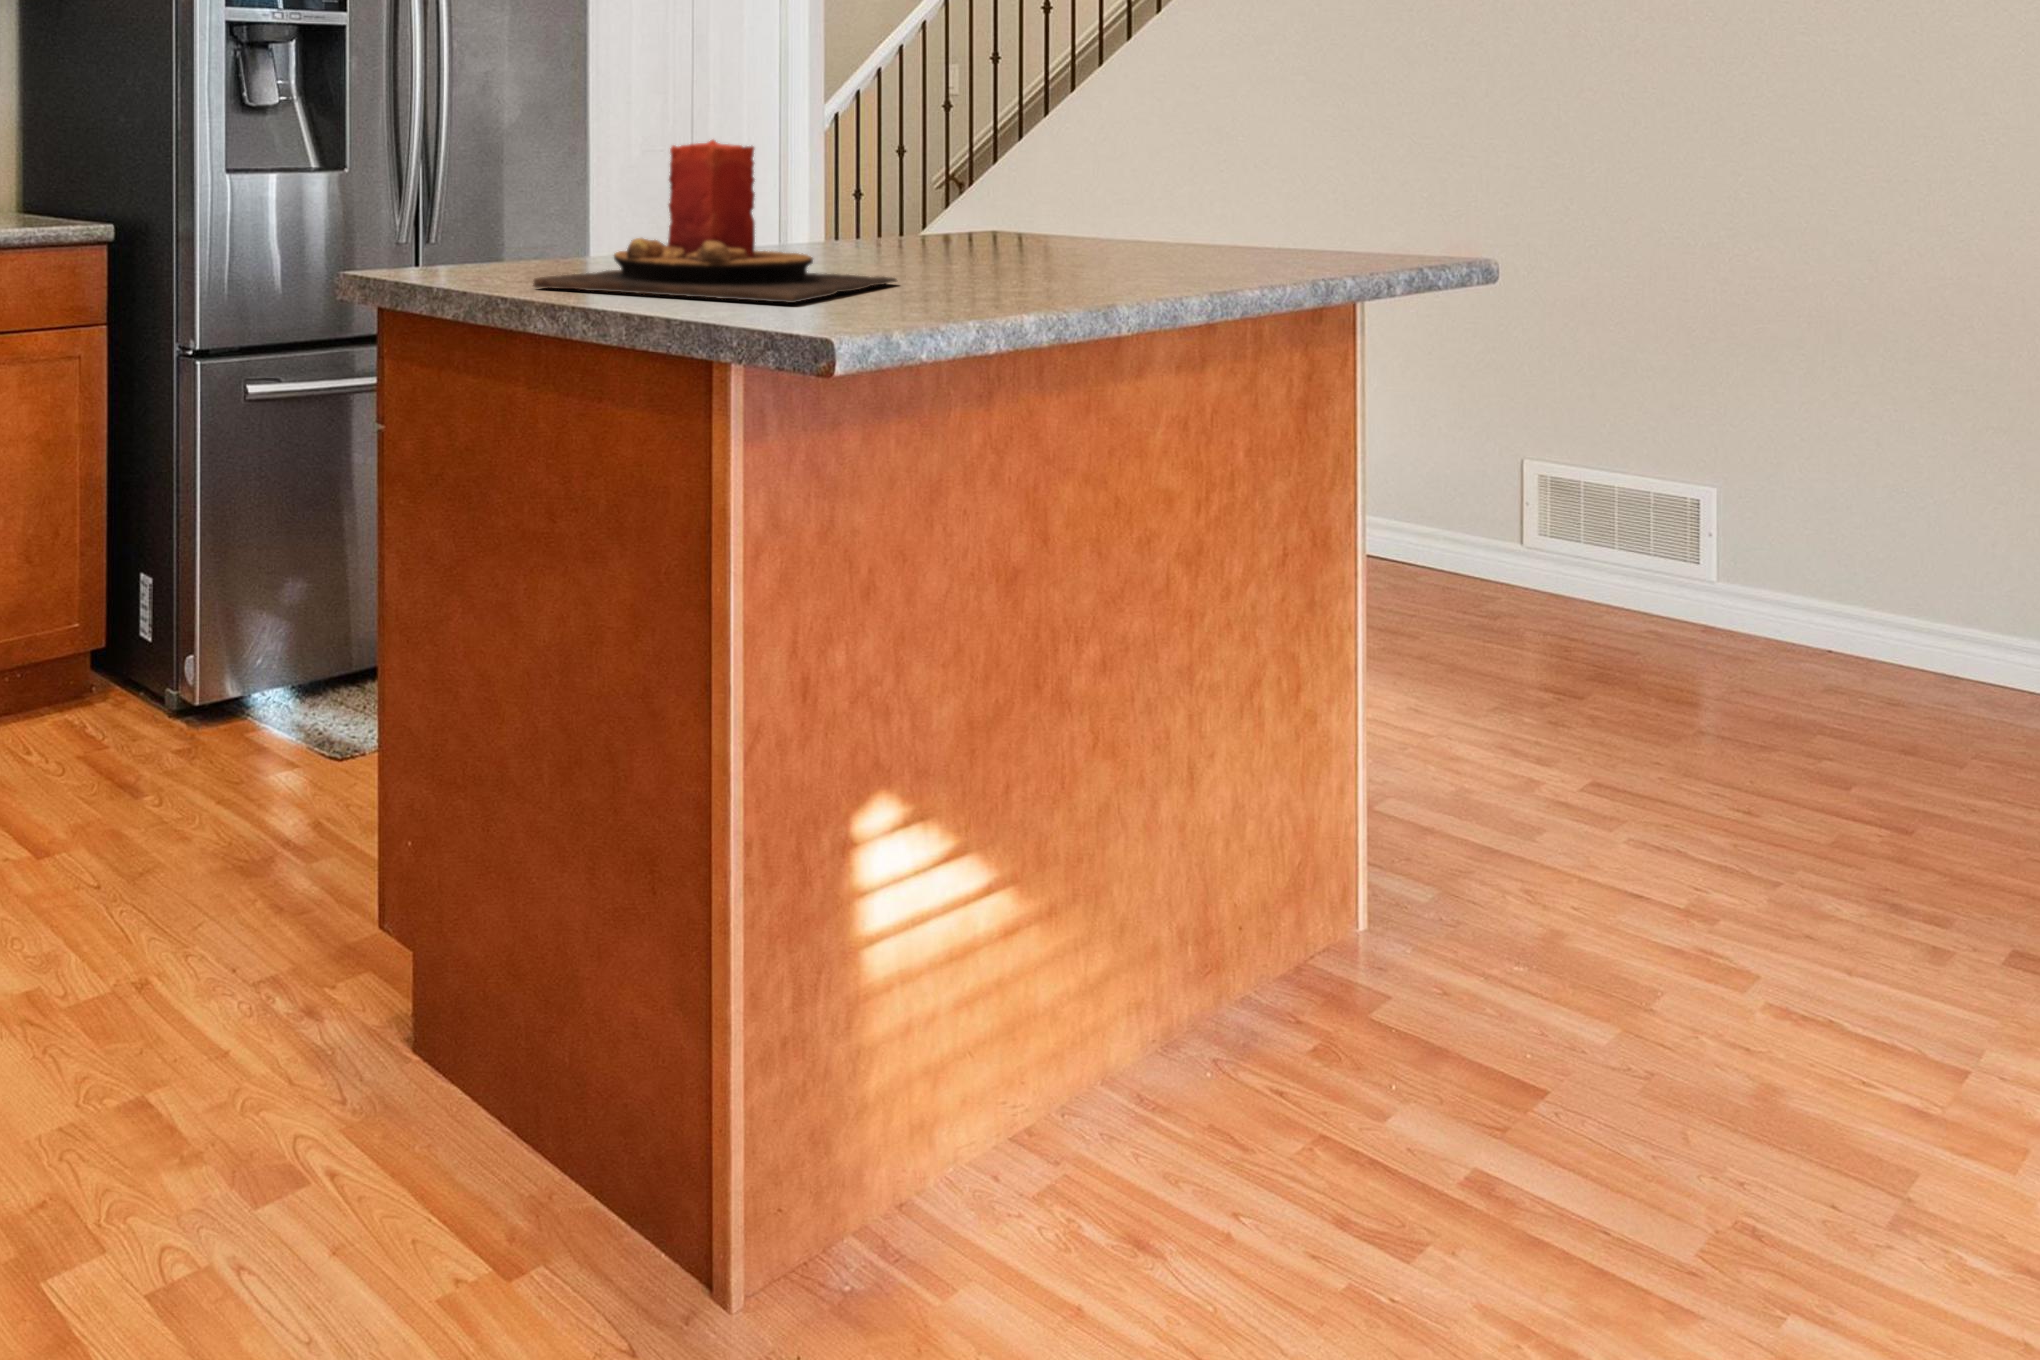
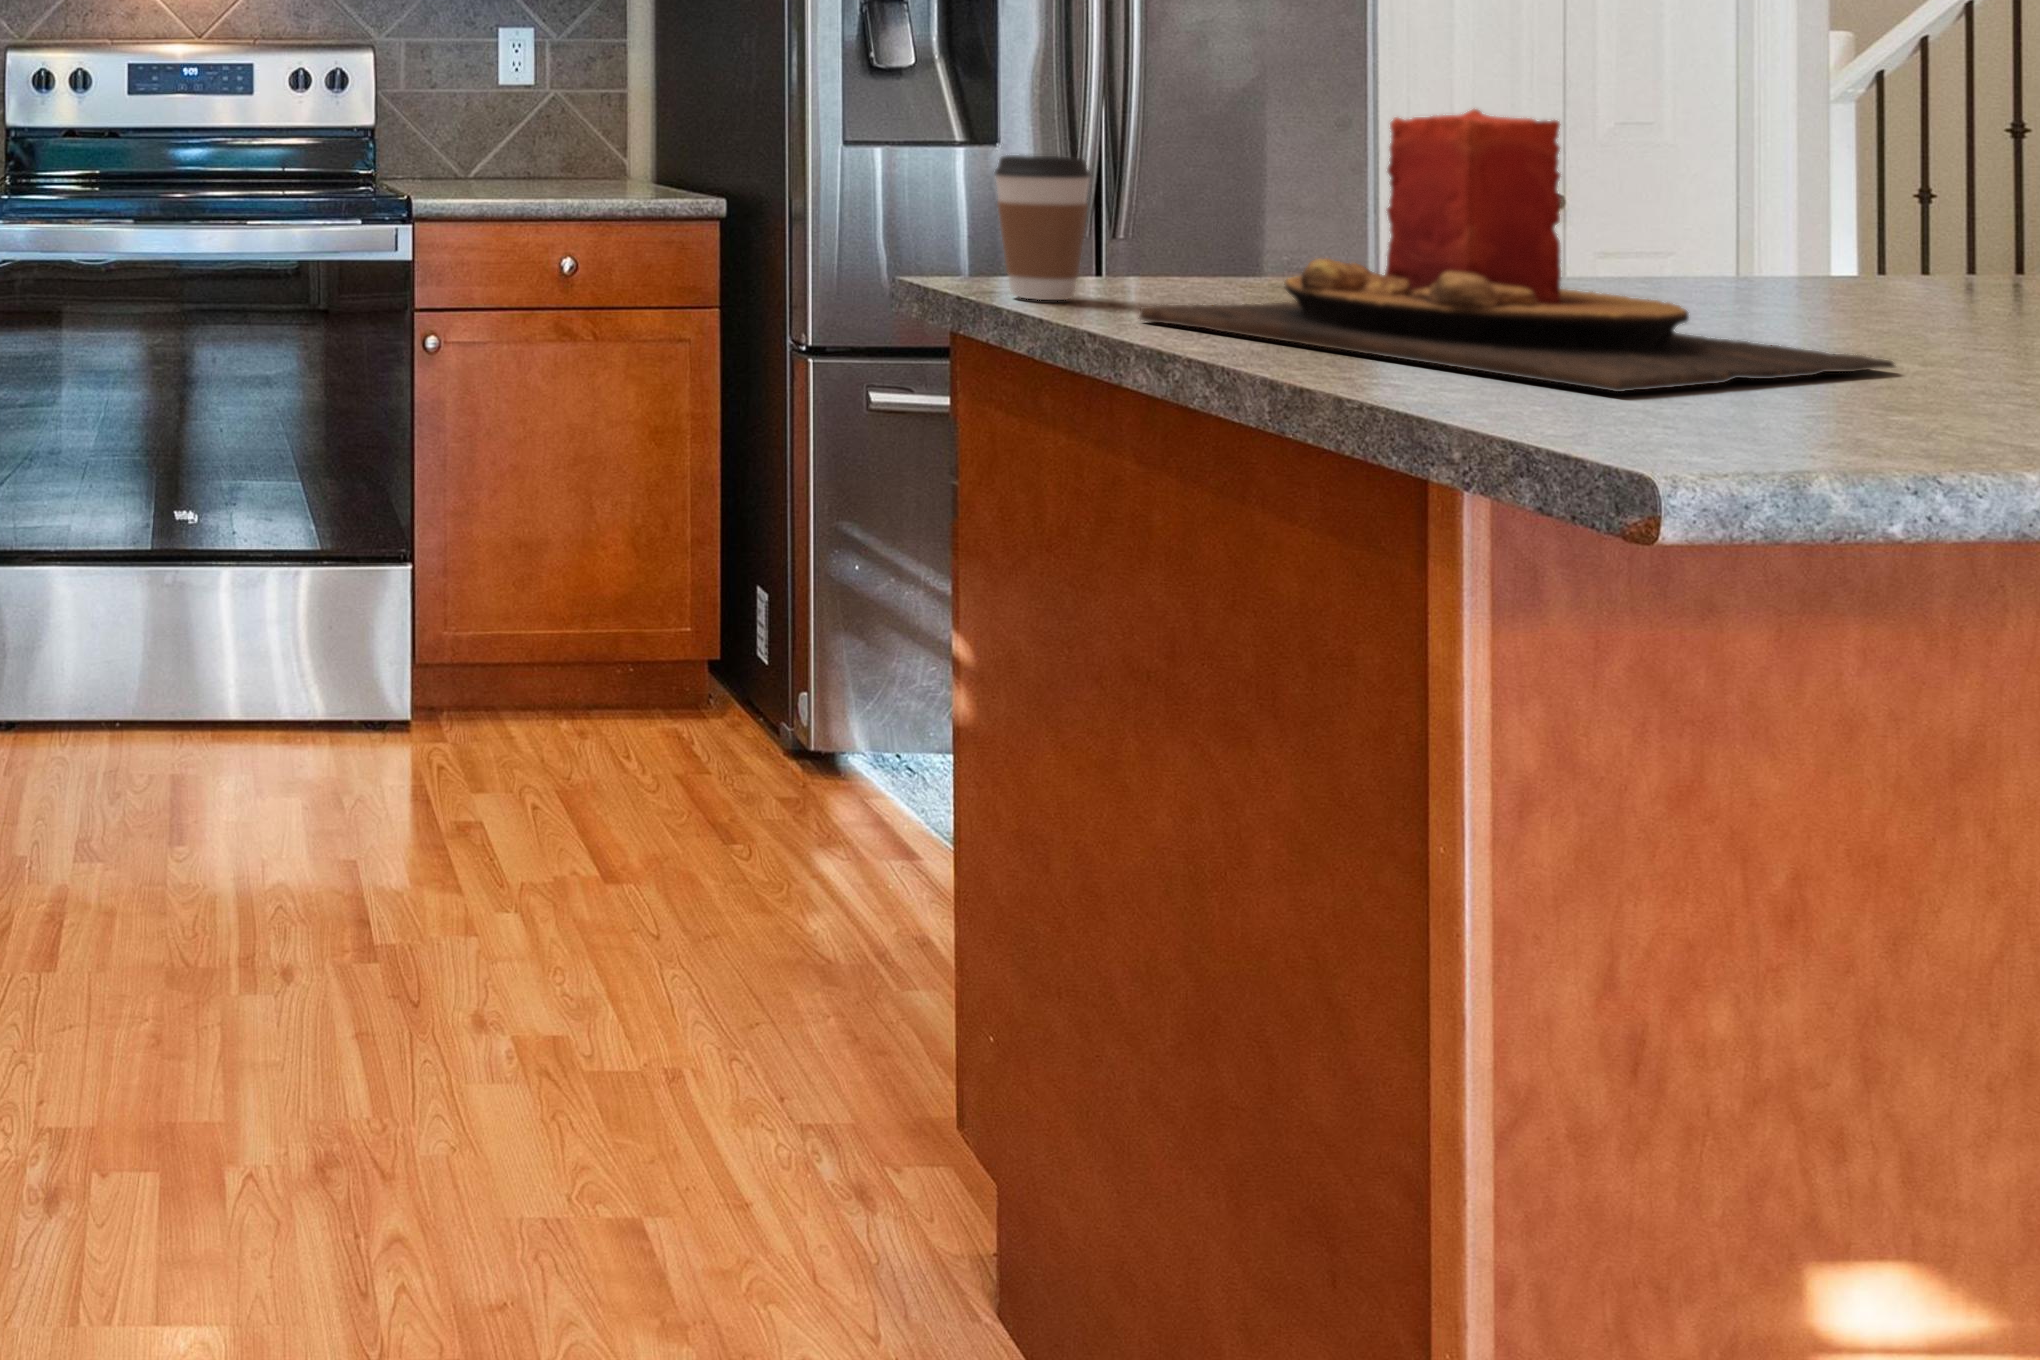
coffee cup: none [430,176,493,280] -> present [995,155,1090,300]

